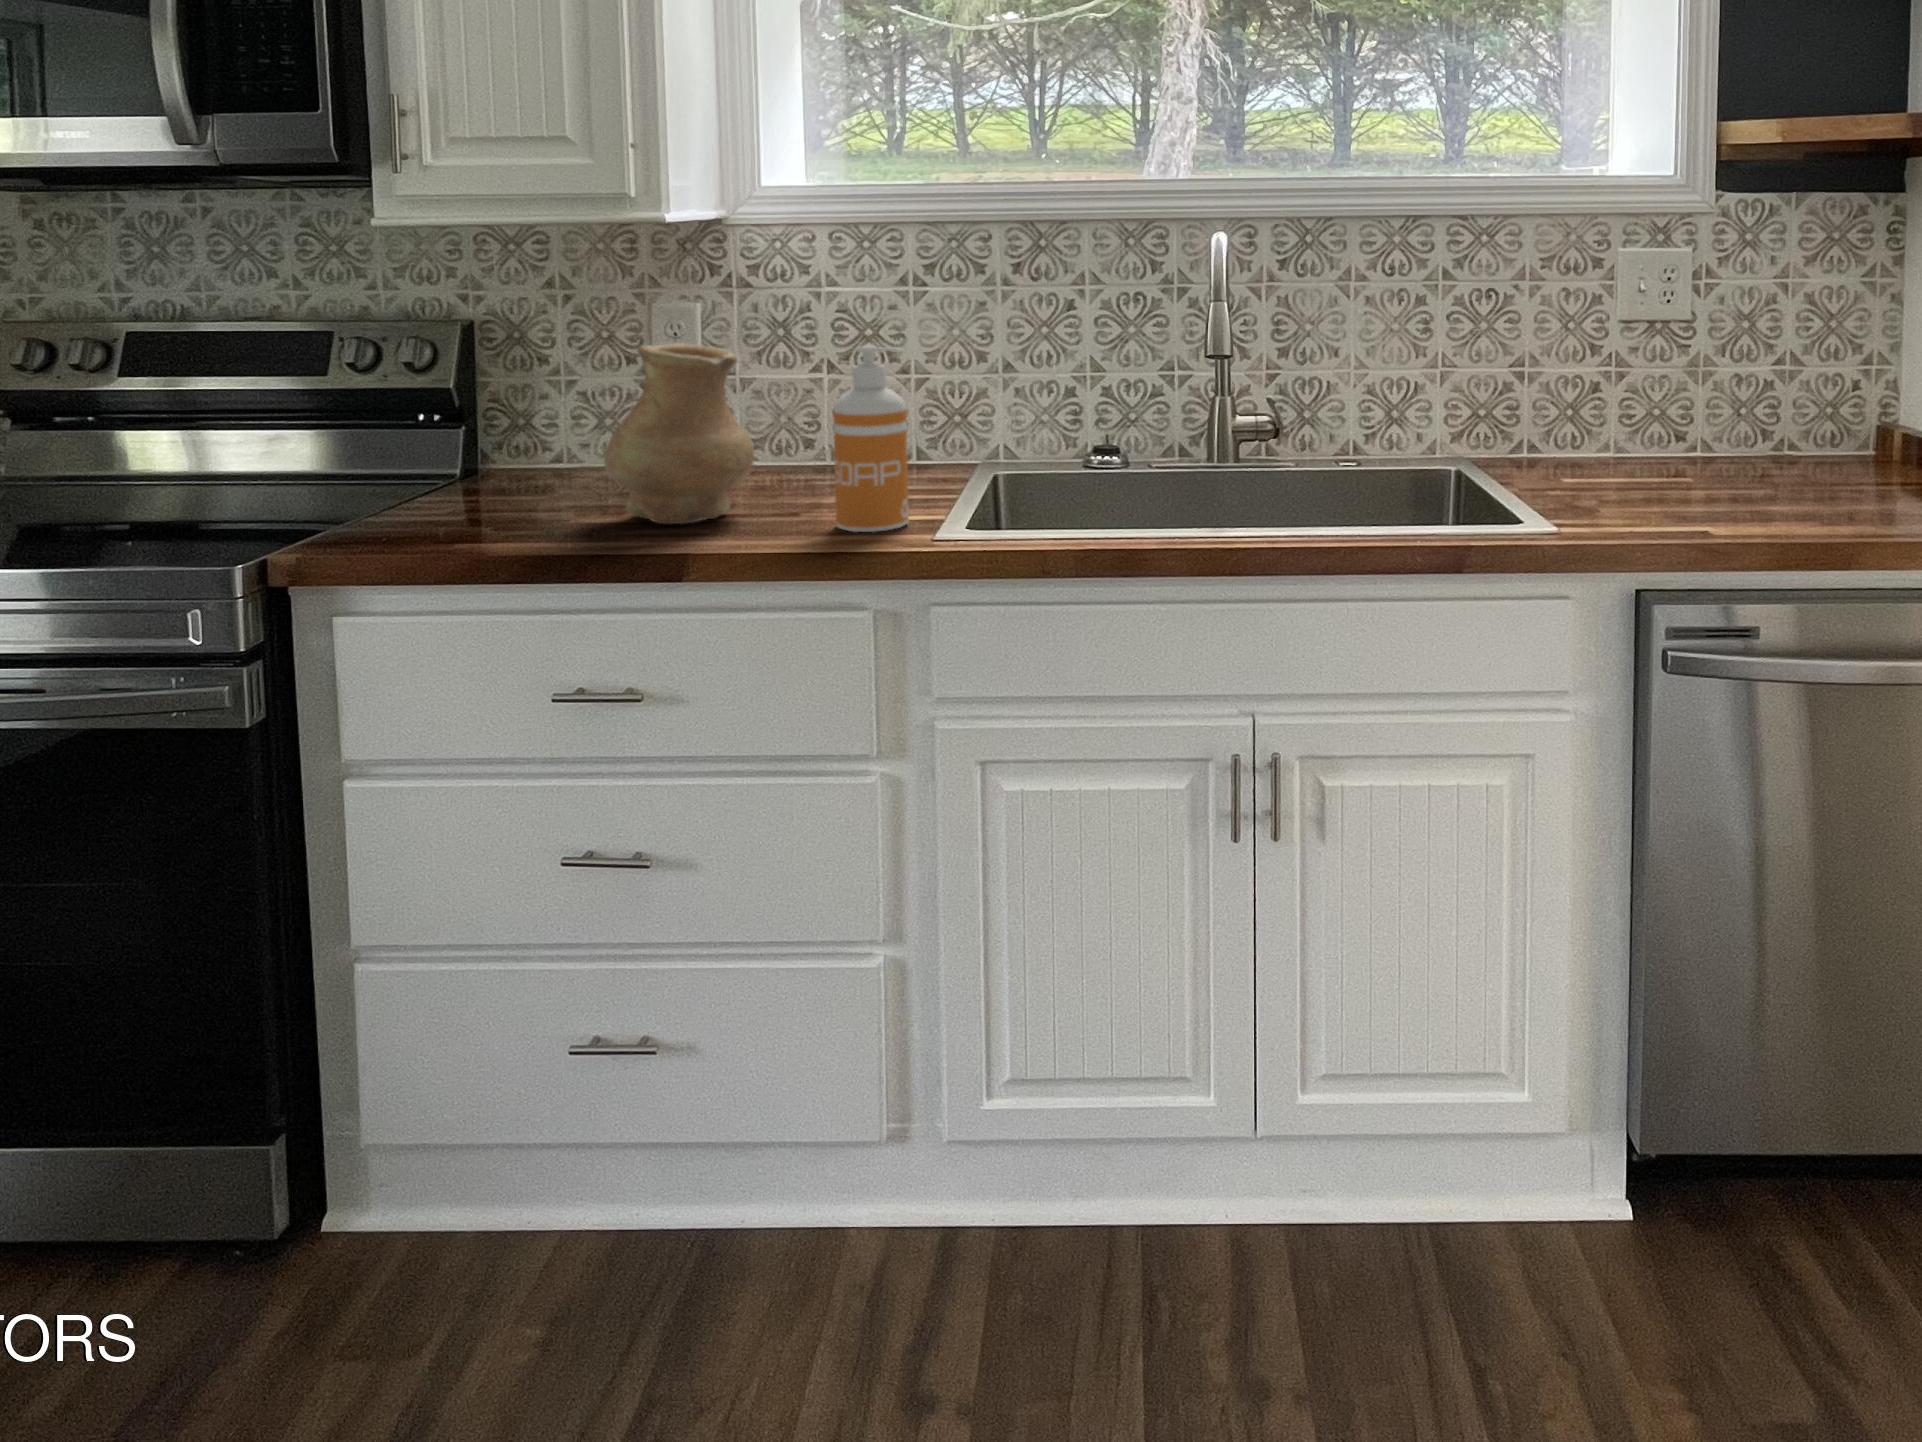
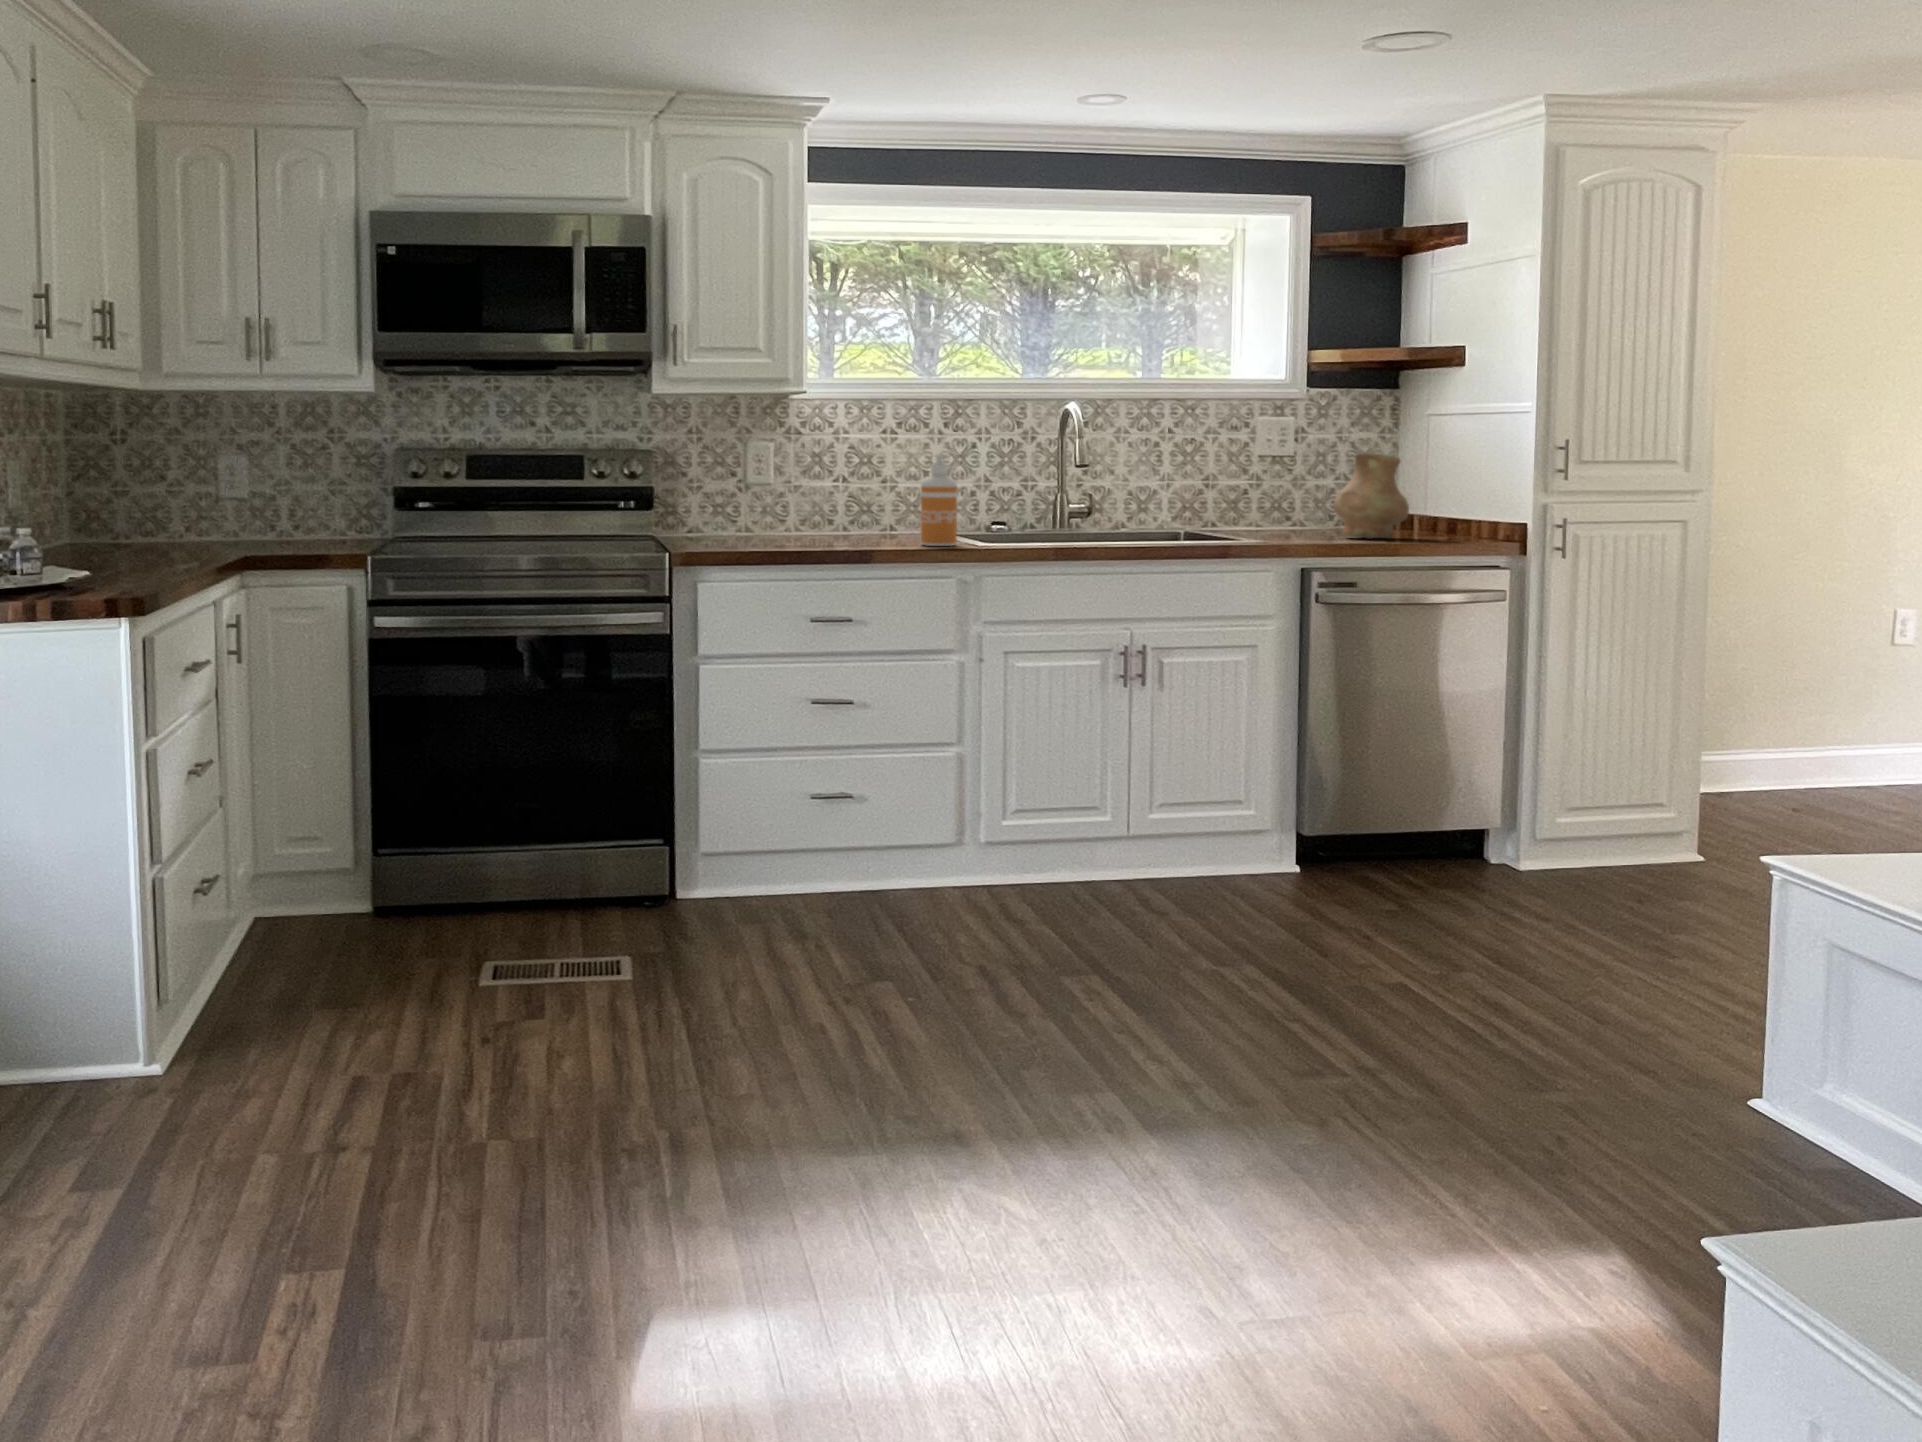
vase: present [604,343,754,524] -> present [1334,453,1409,539]

